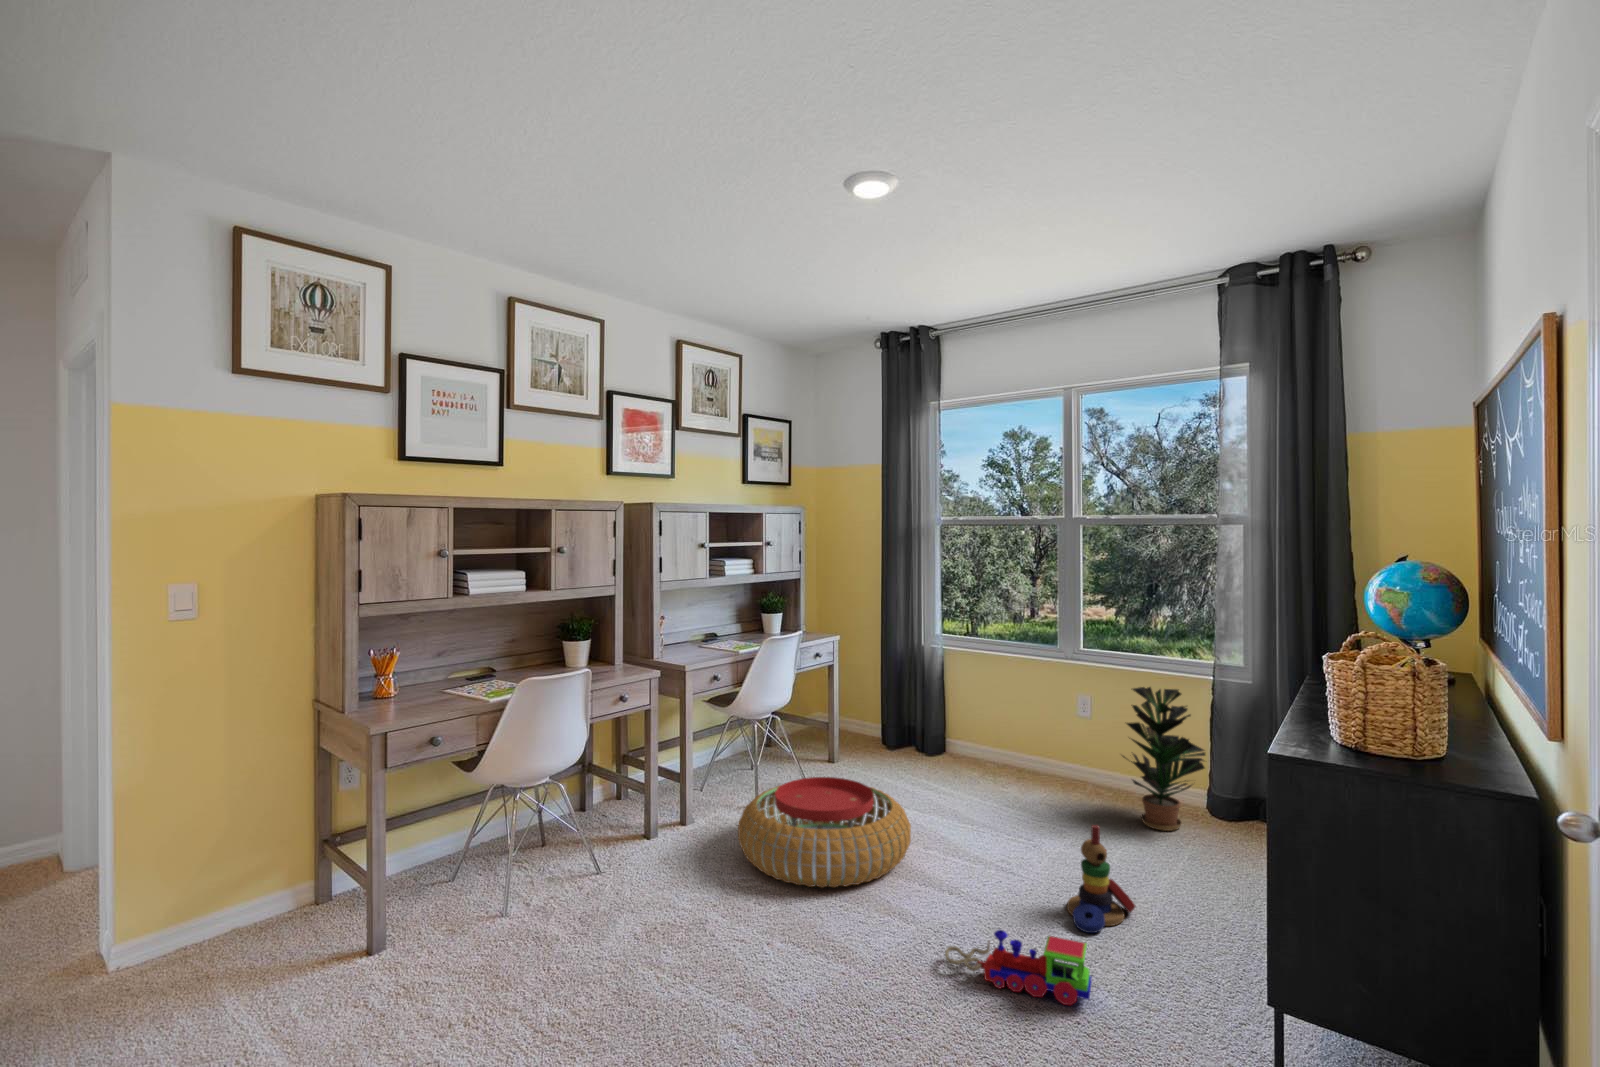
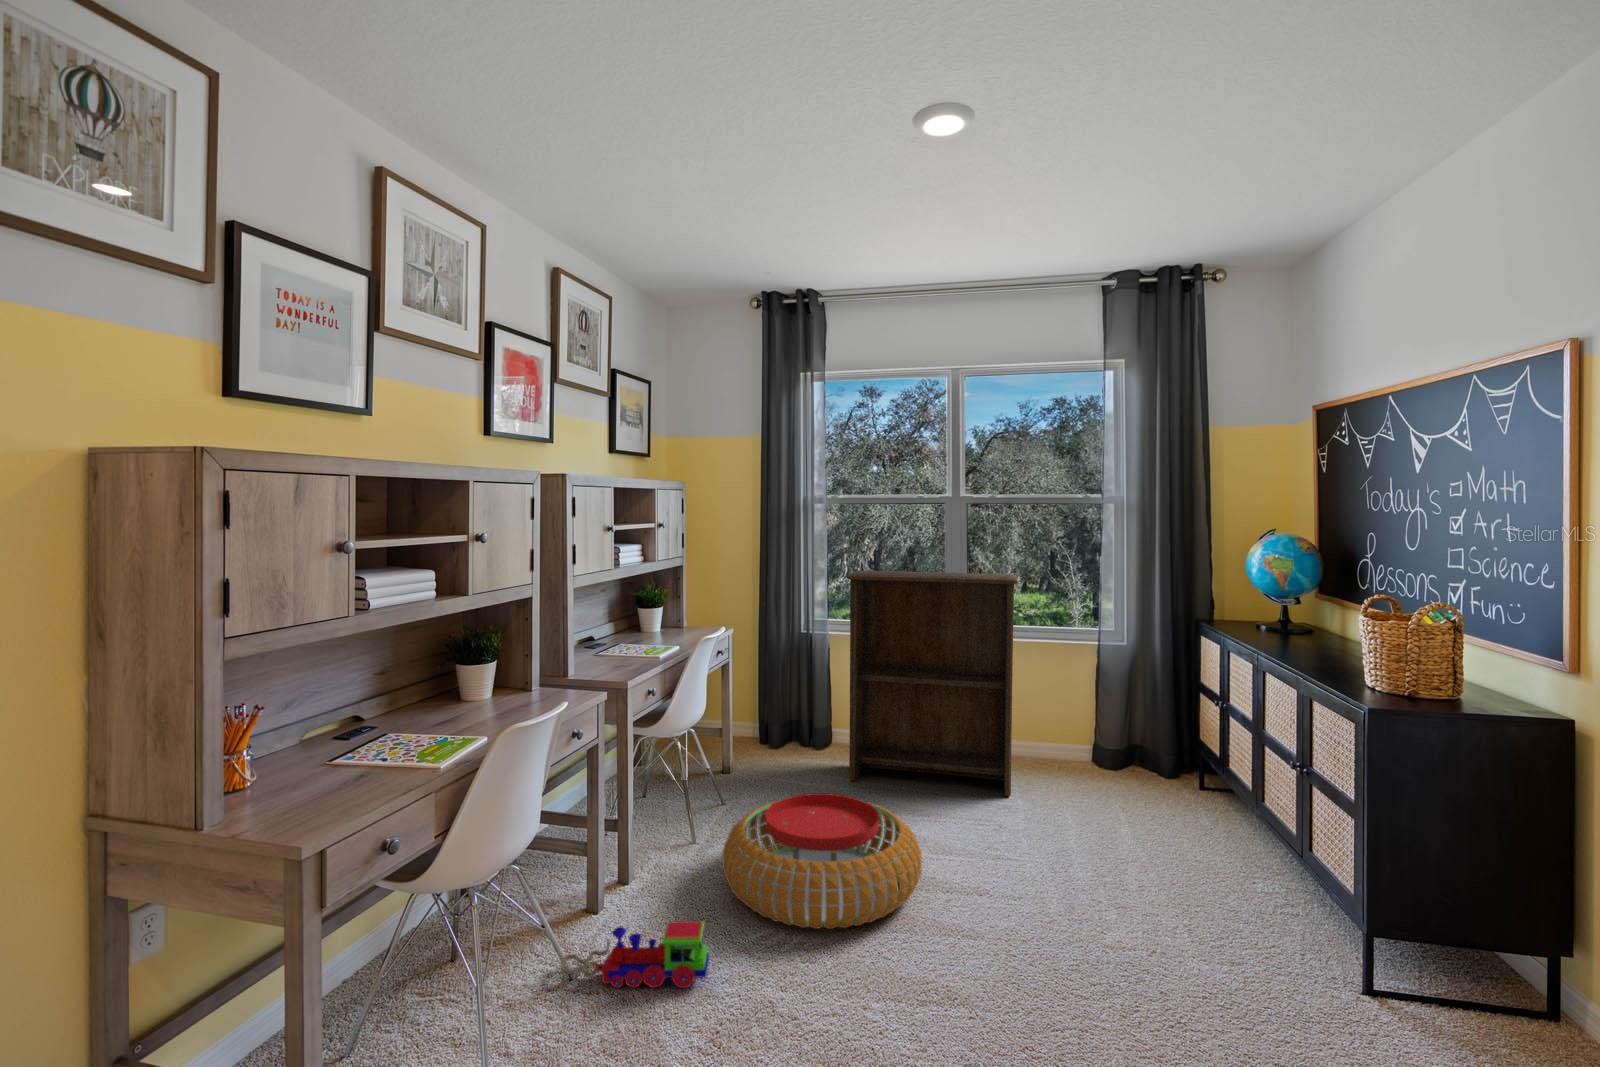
bookshelf: none [926,587,1098,818] -> present [847,571,1017,796]
potted plant: present [1123,687,1205,831] -> none [1037,660,1120,795]
stacking toy: present [1067,825,1135,933] -> none [1089,804,1151,913]
toy train: present [945,930,1092,1005] -> present [561,921,709,988]

